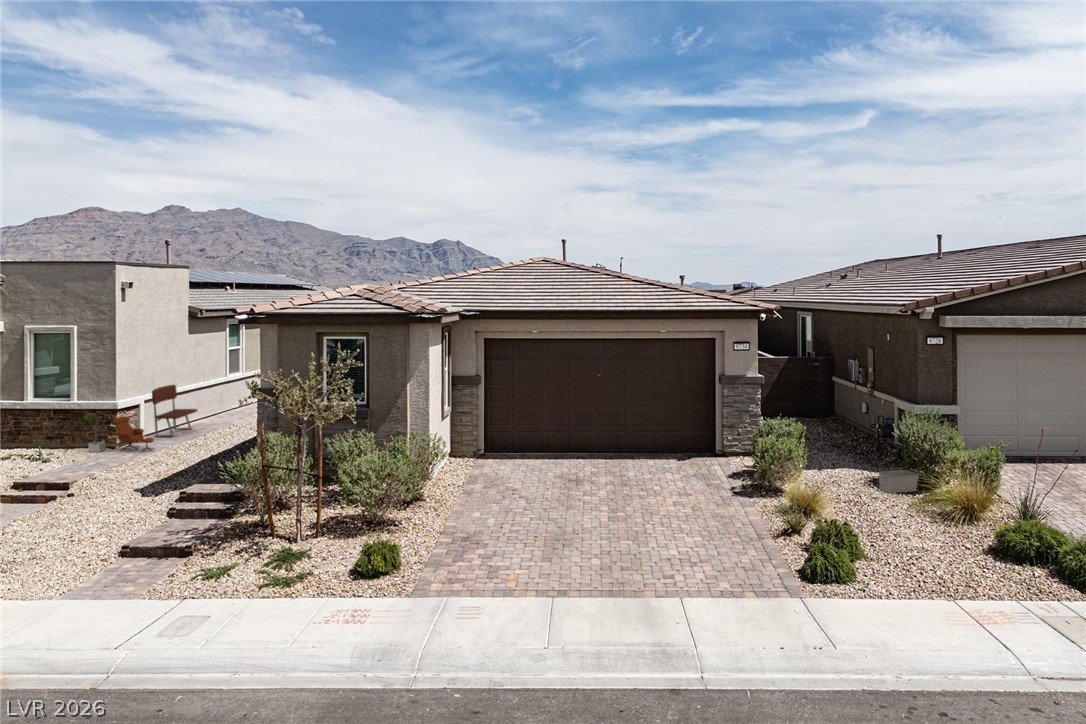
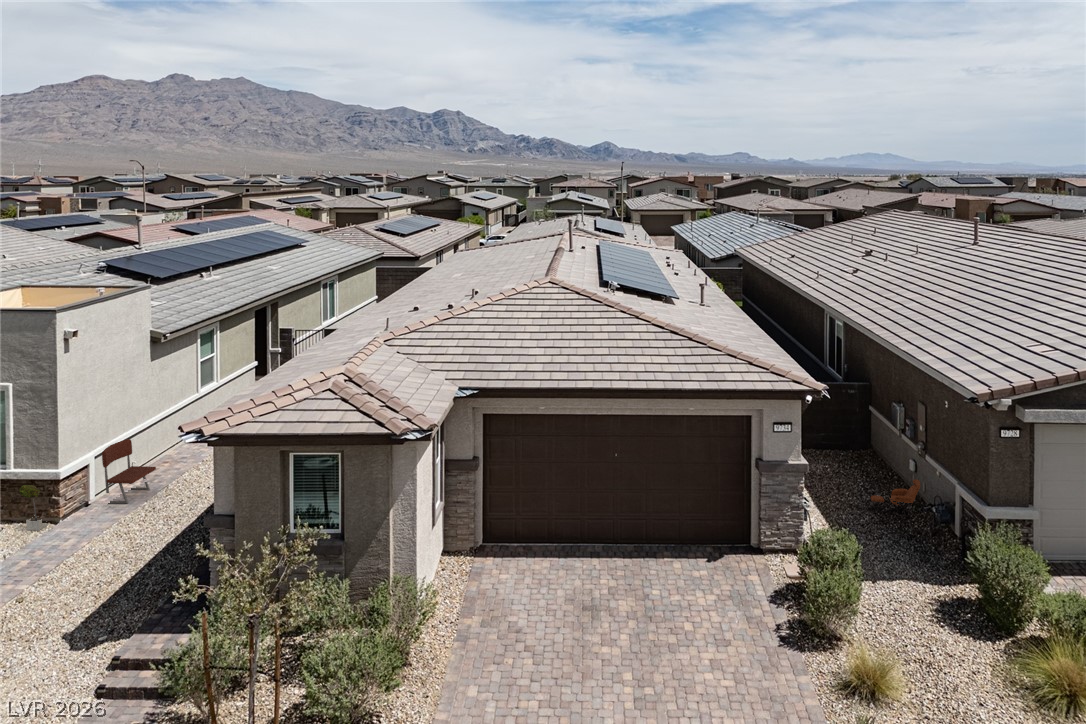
lounge chair: present [114,417,154,450] -> present [870,479,920,515]
storage bin: present [879,470,919,493] -> none [948,604,996,636]

